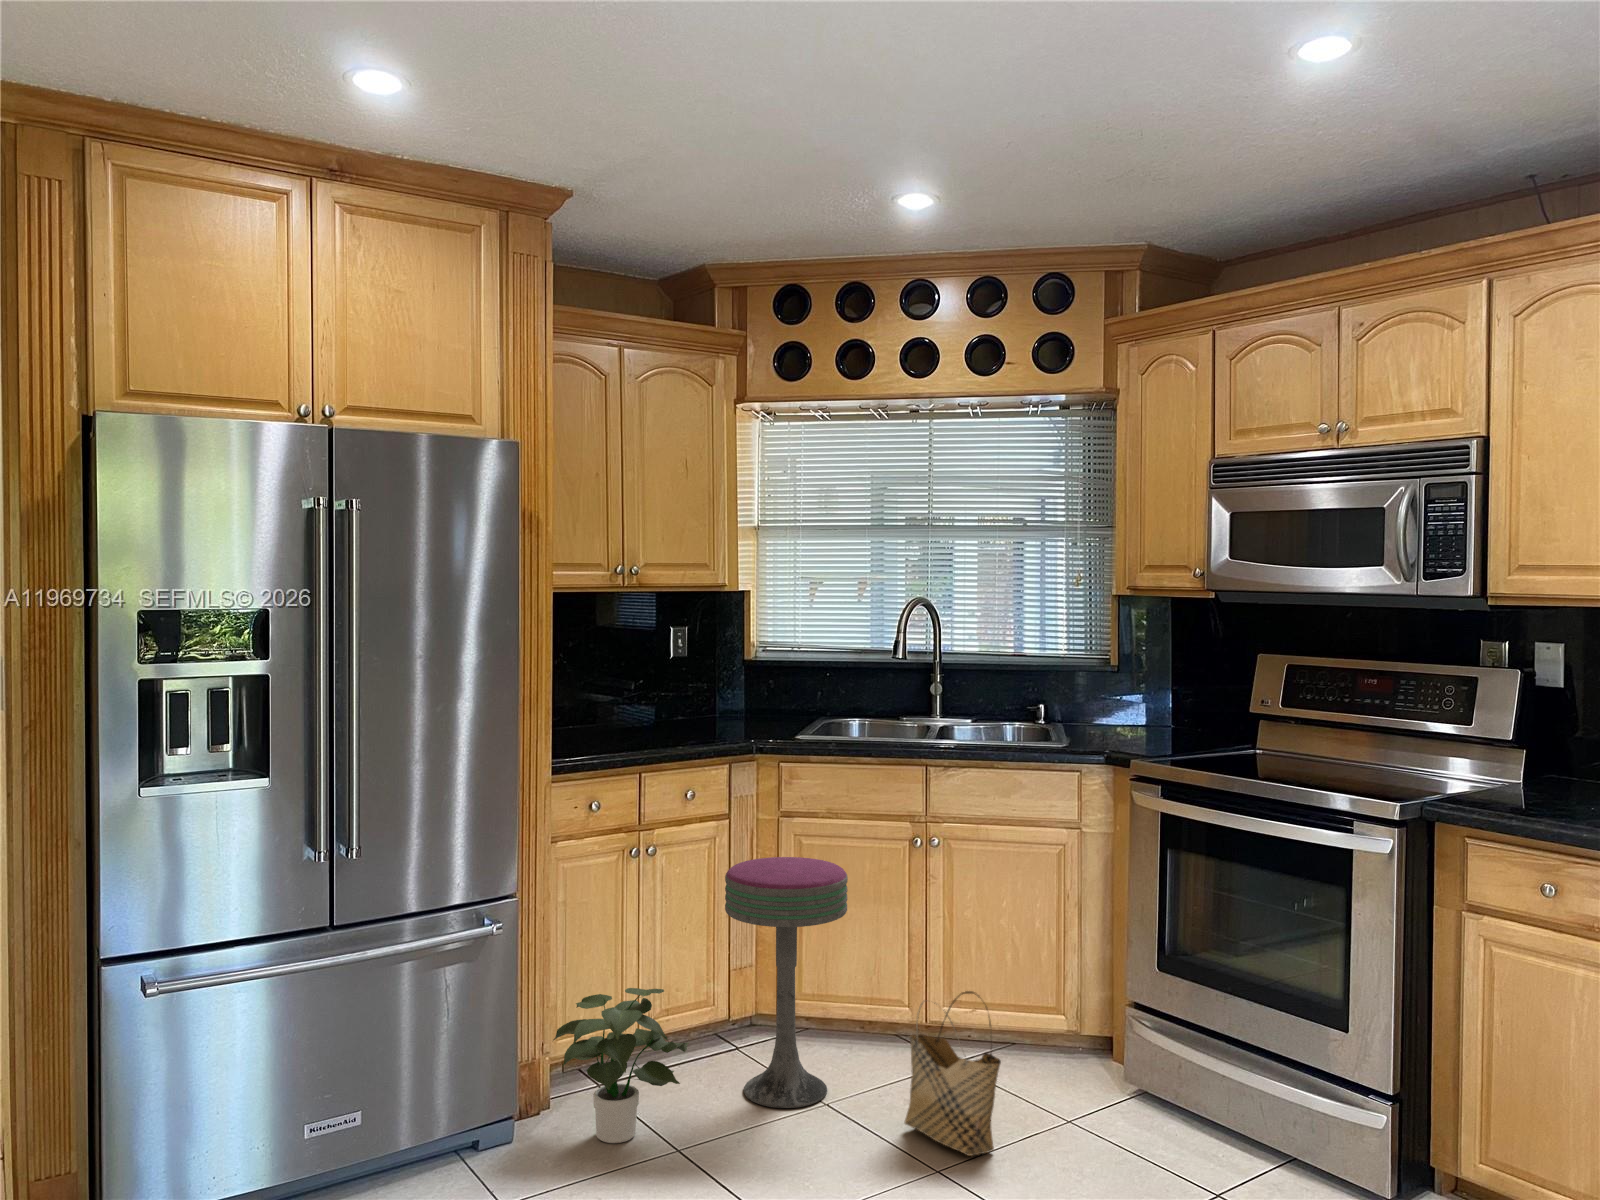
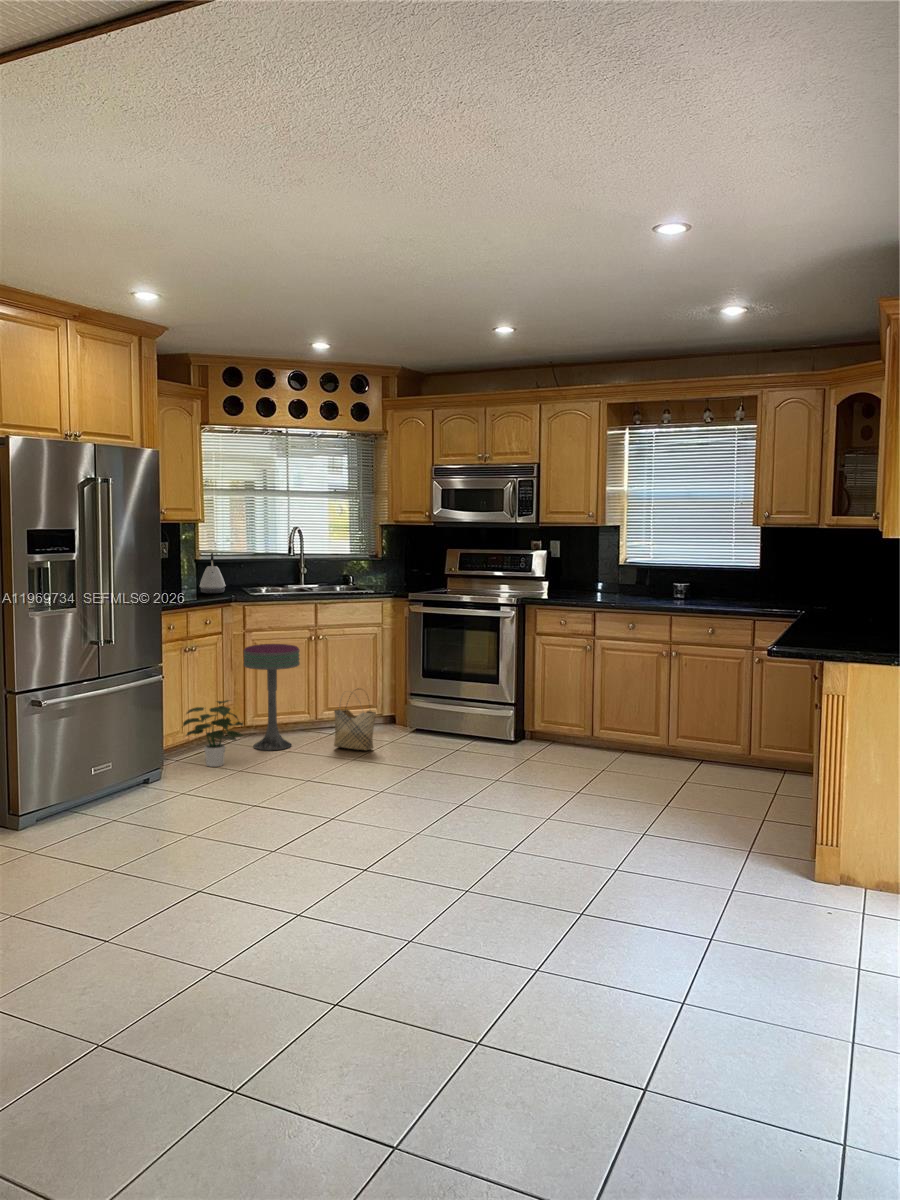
kettle: none [707,653,758,735] -> present [200,553,226,593]

